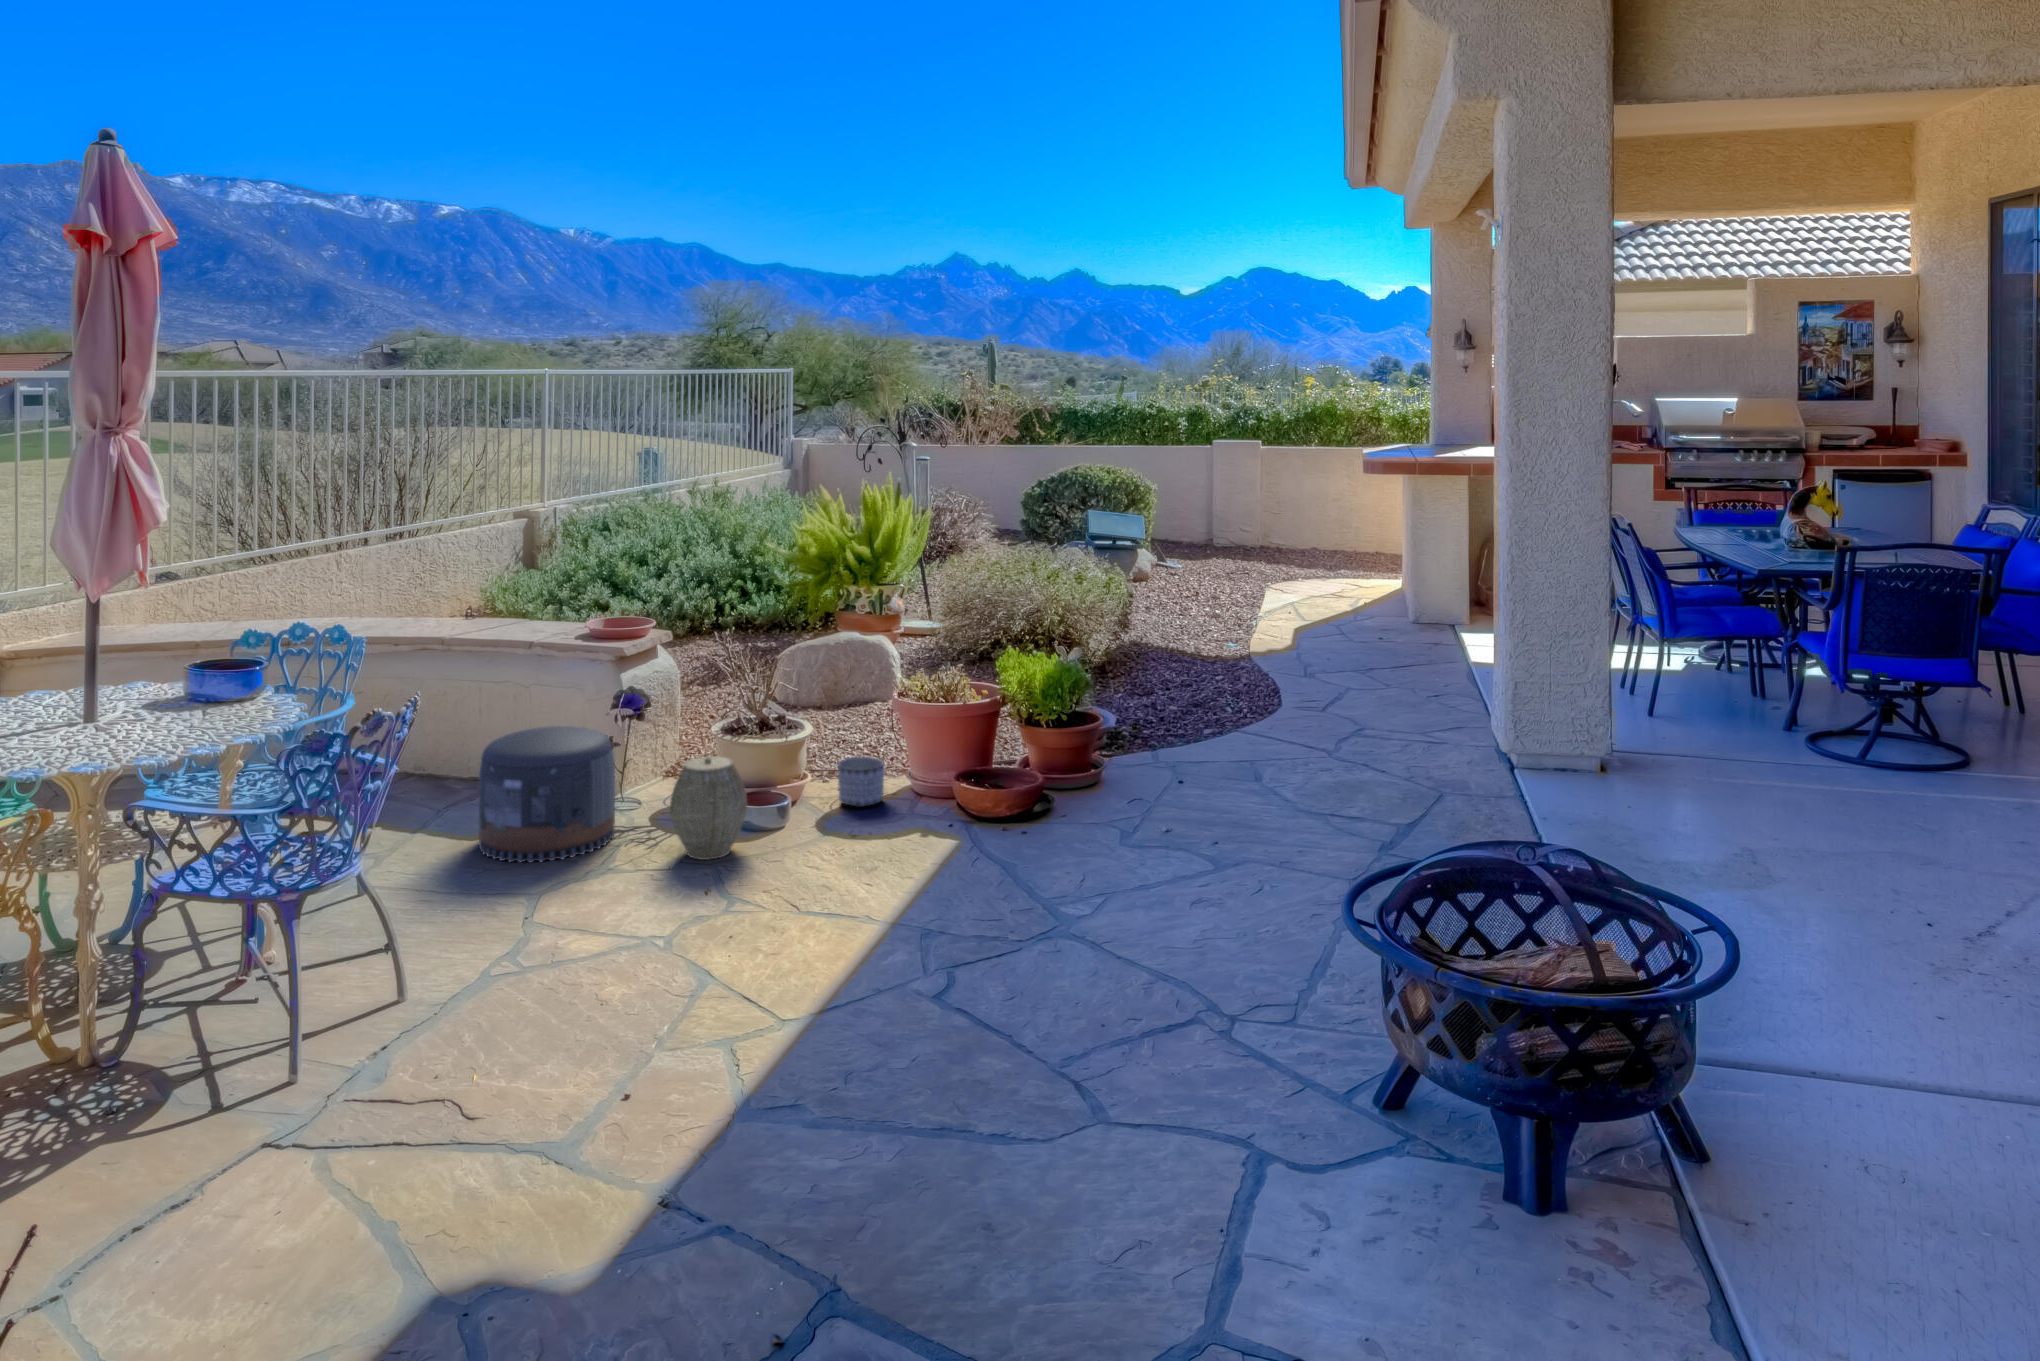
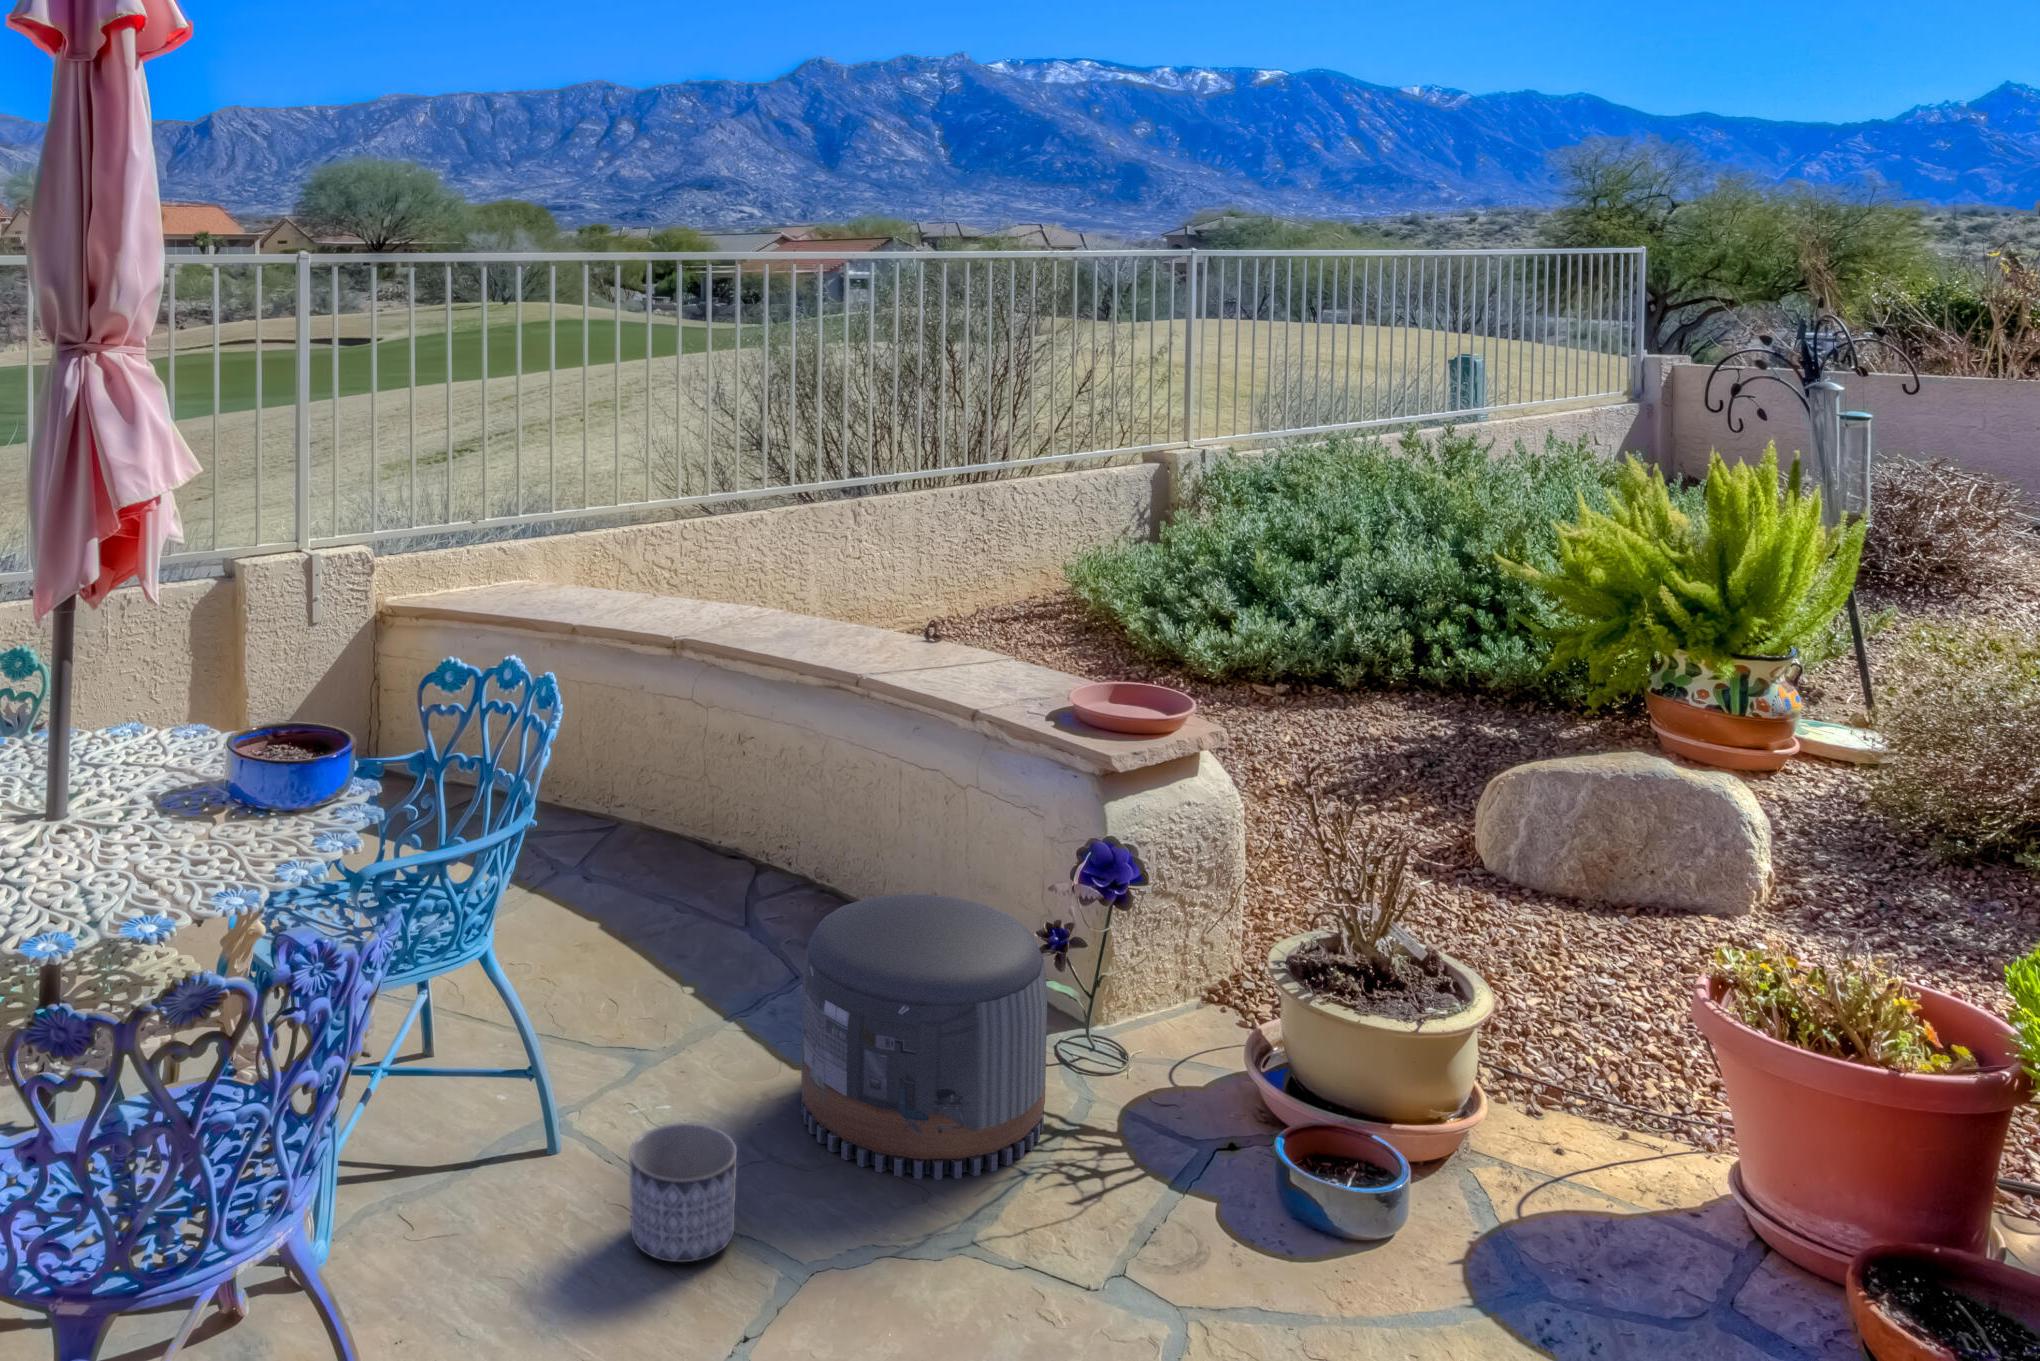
woven basket: present [670,756,747,860] -> none [1110,1059,1278,1296]
planter: present [838,757,884,807] -> present [630,1123,737,1262]

